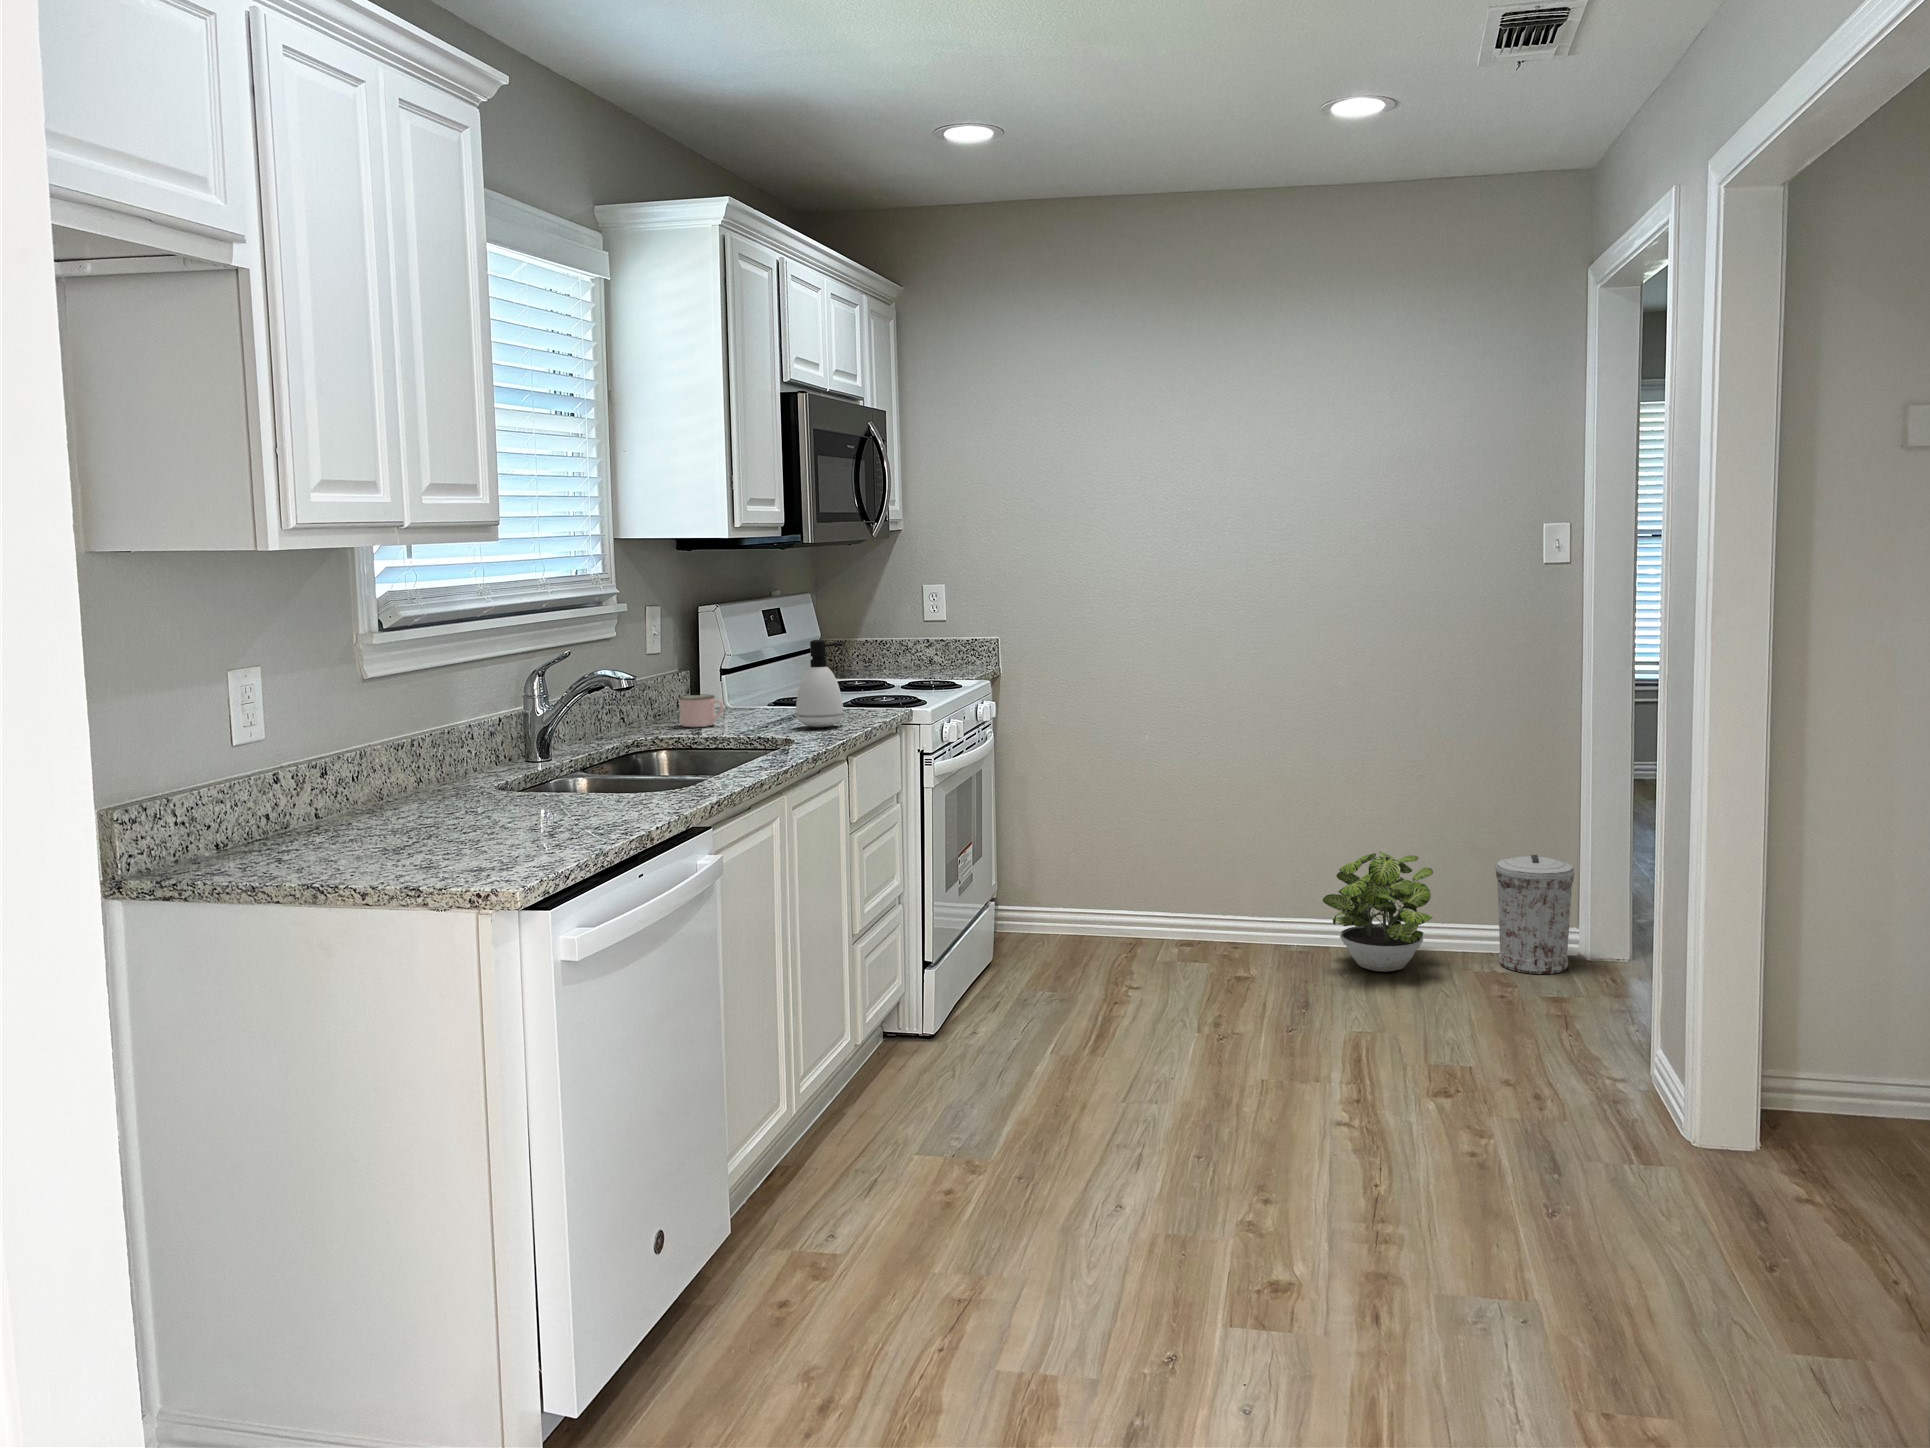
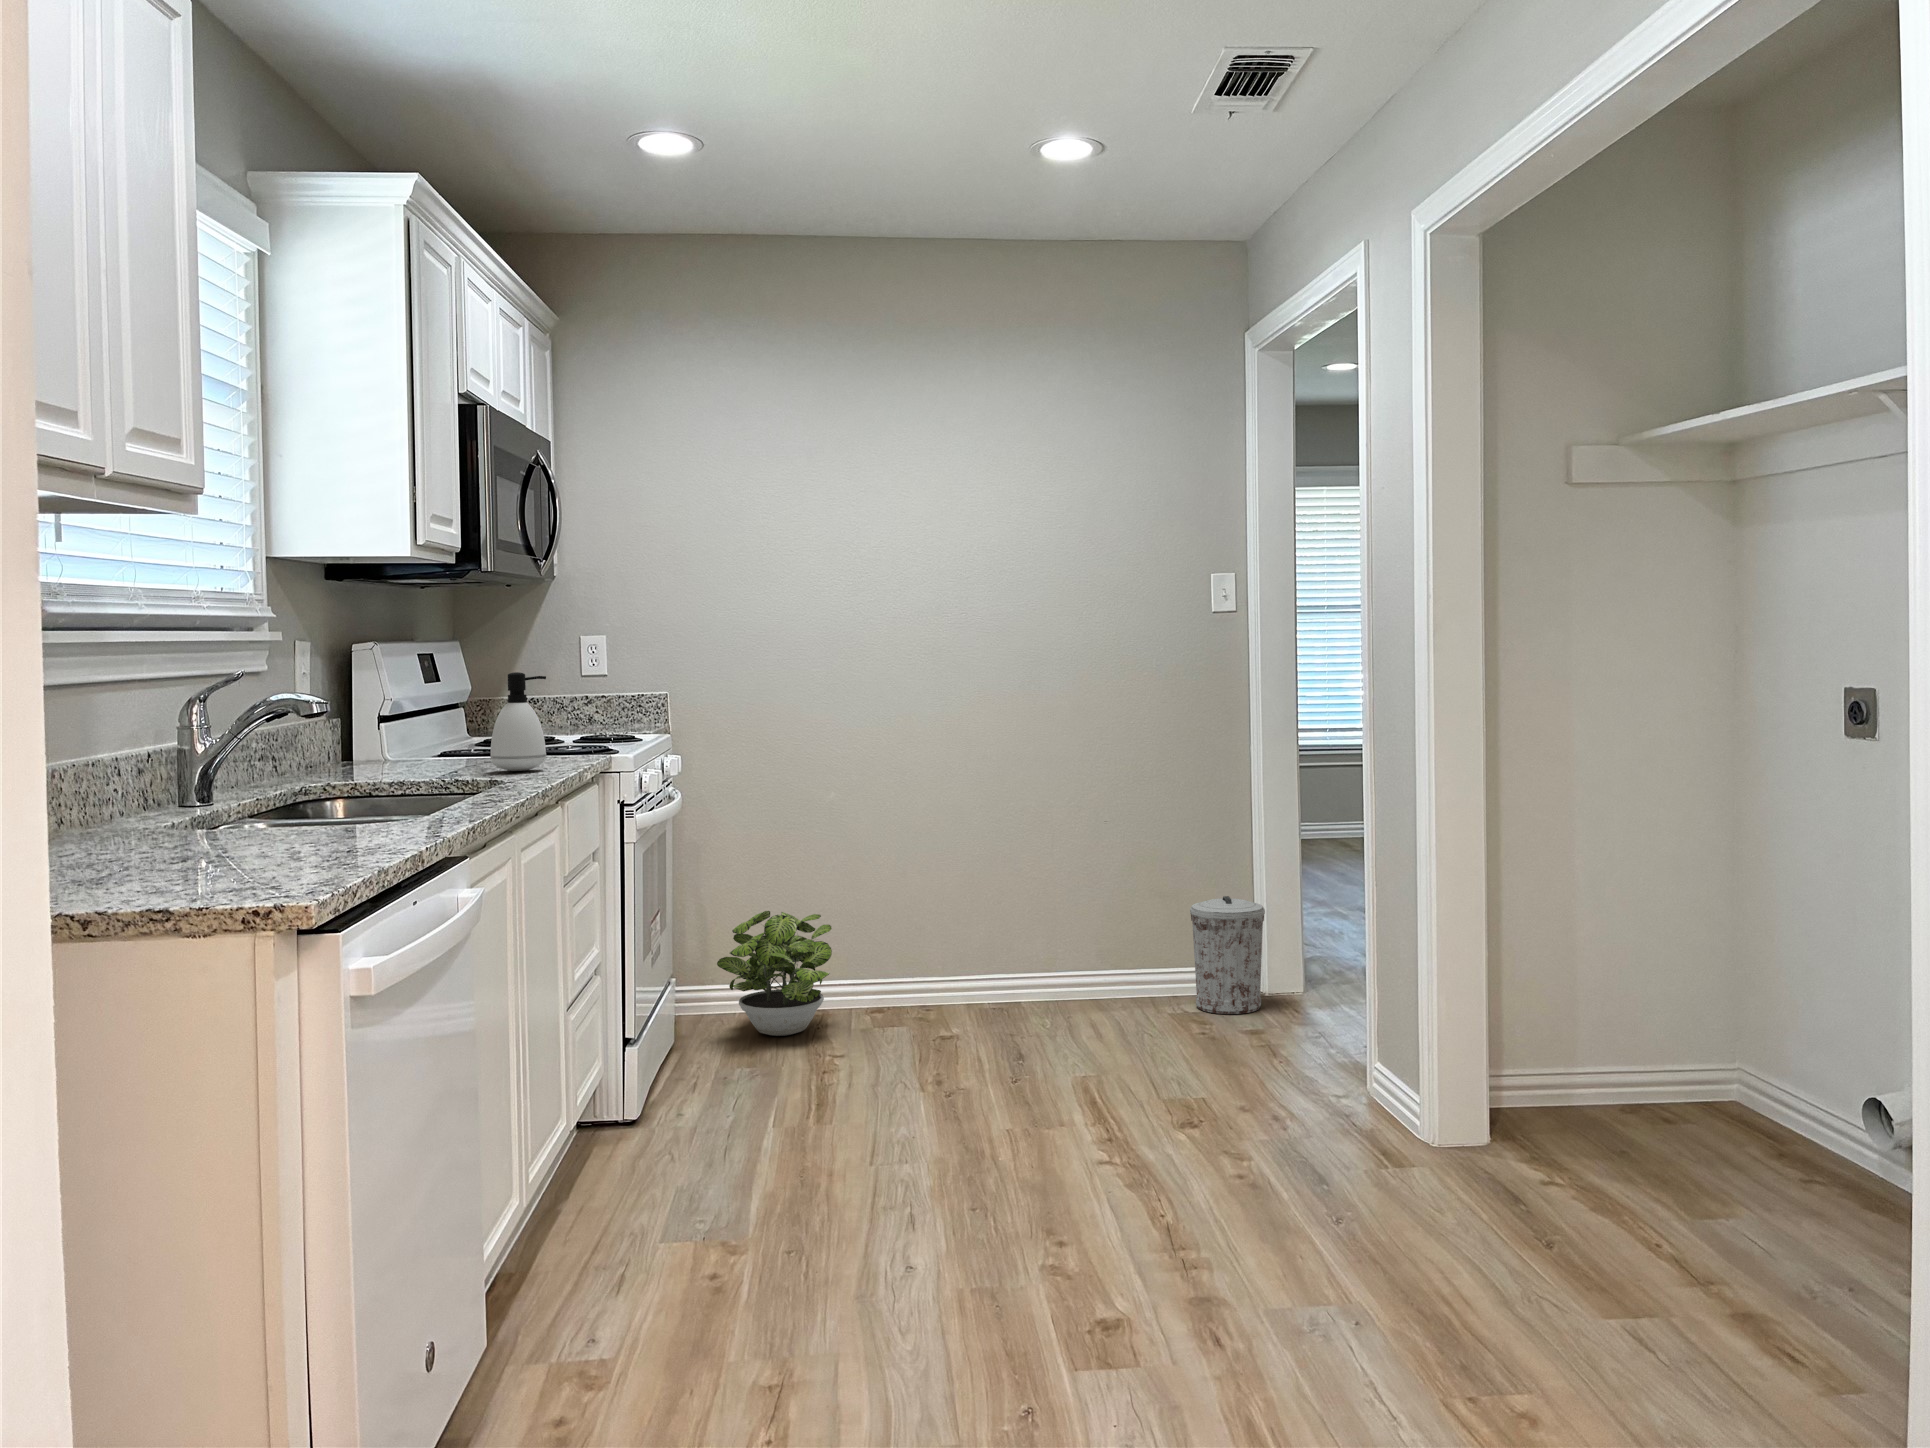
mug: present [679,695,723,727] -> none [342,739,398,776]
potted plant: present [1323,852,1433,972] -> present [717,911,832,1036]

